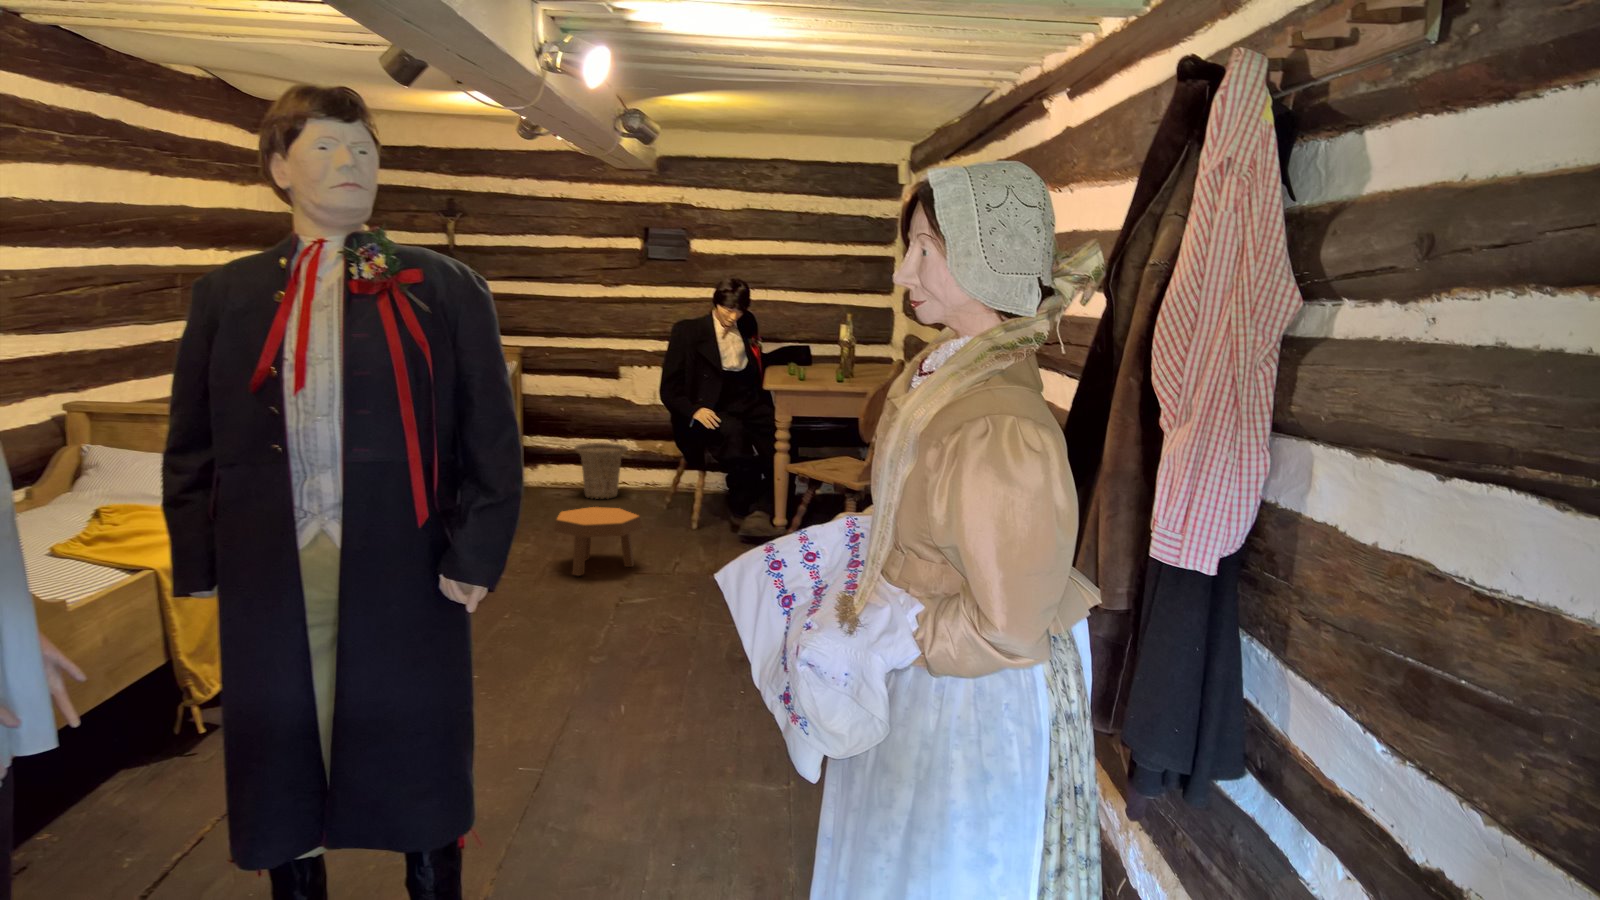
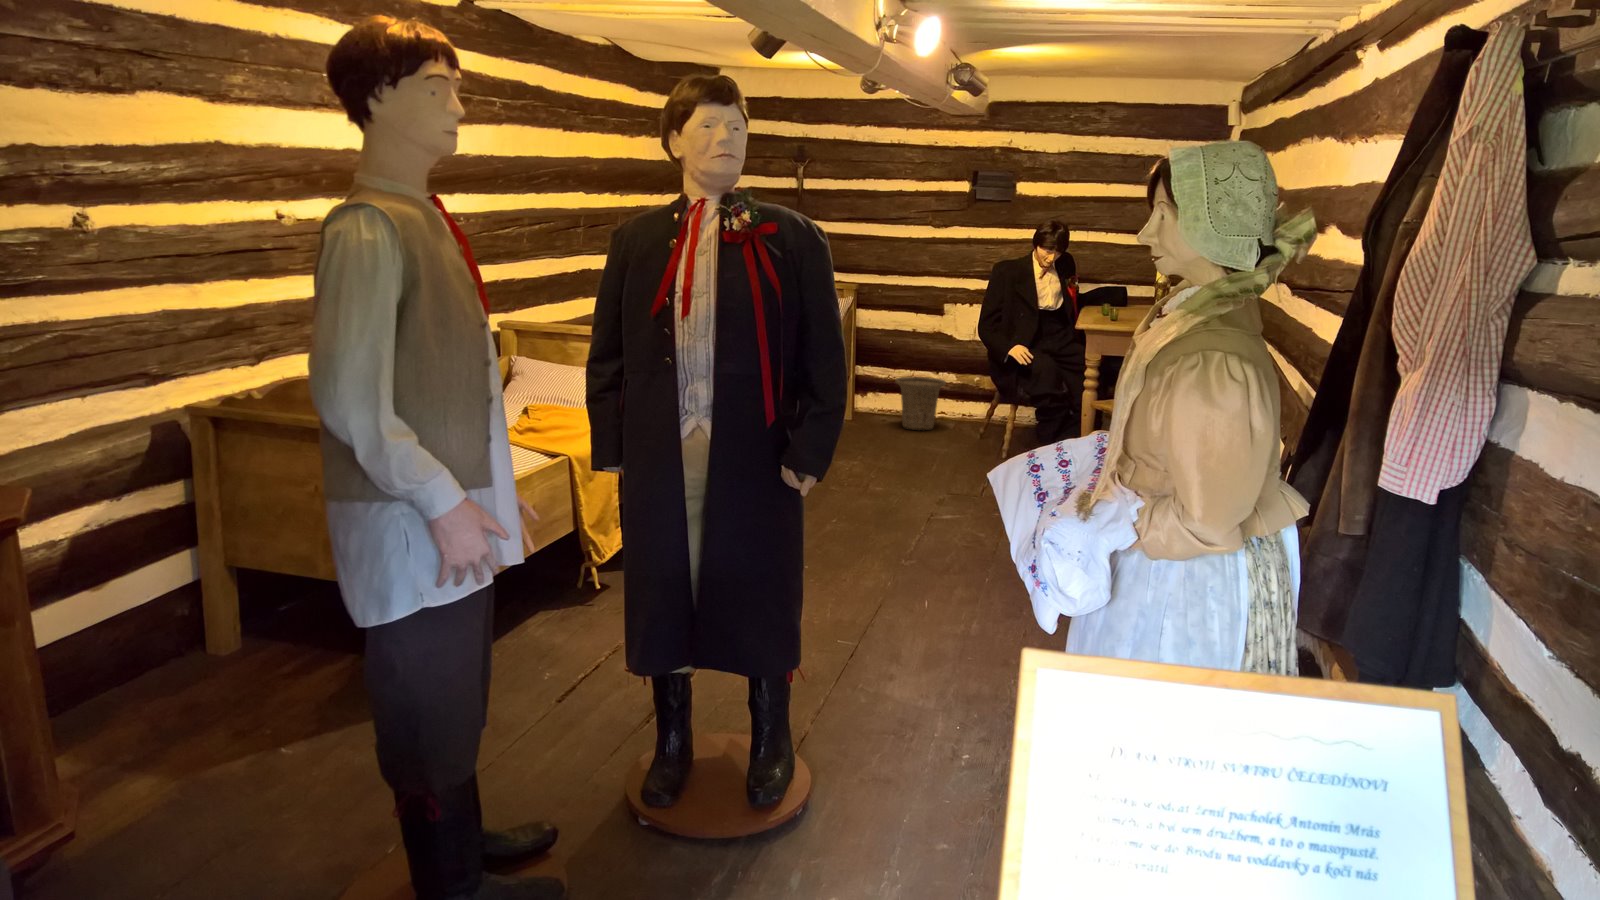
footstool: present [554,507,643,576] -> none [871,435,953,497]

